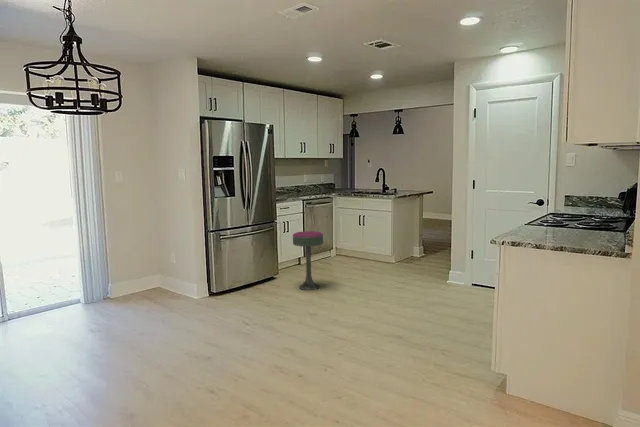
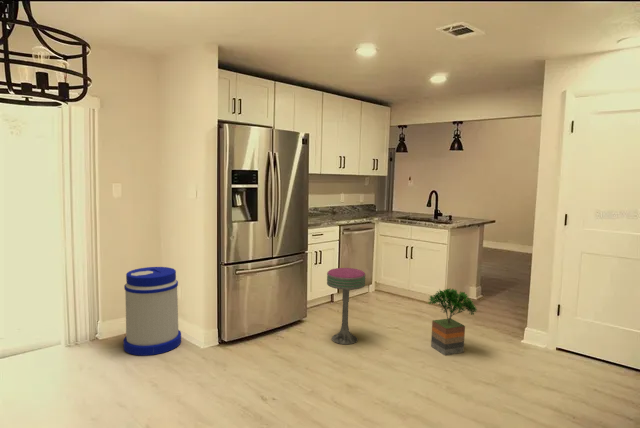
trash can: none [131,237,178,305] -> present [123,267,181,356]
potted tree: none [372,241,409,292] -> present [429,289,477,355]

